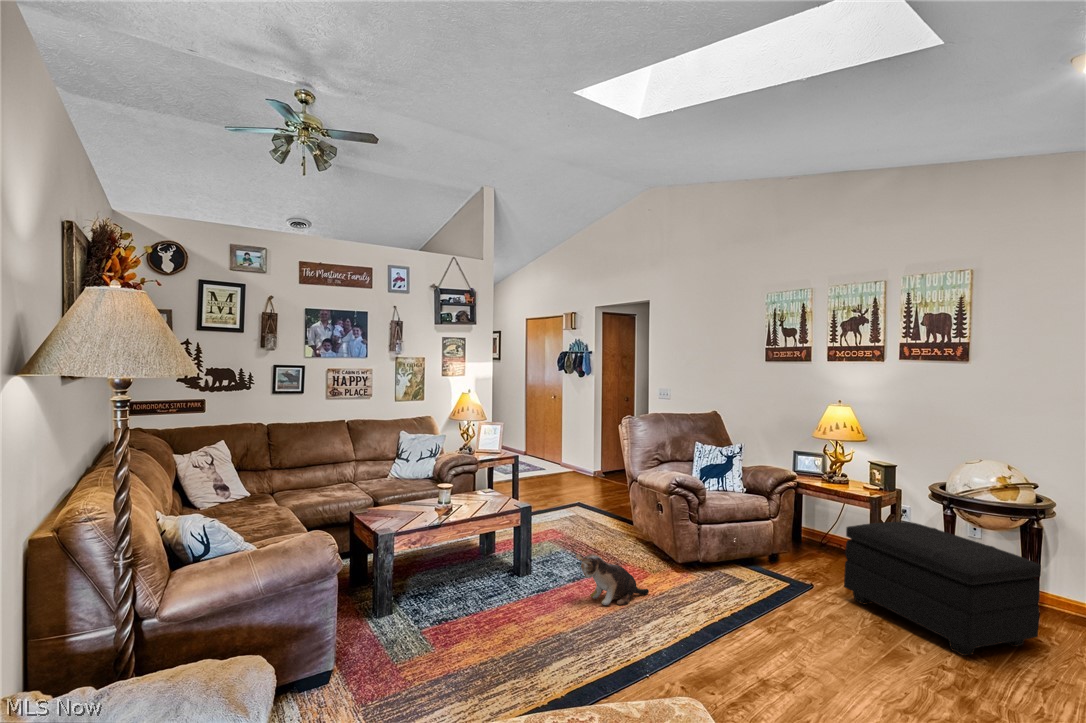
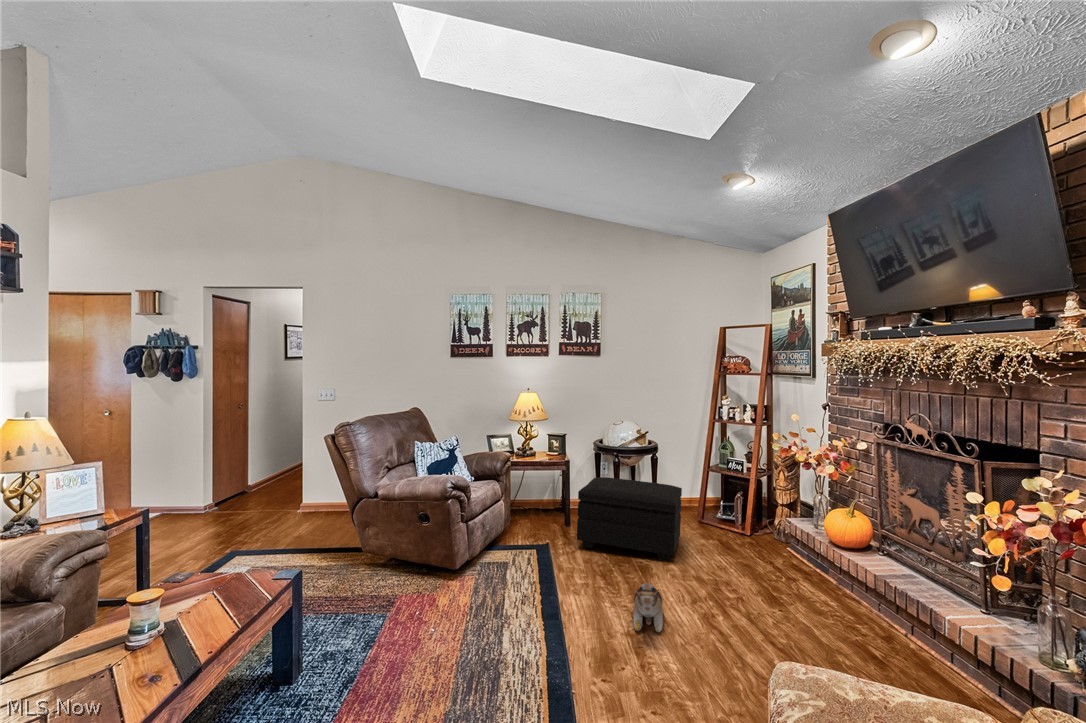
plush toy: present [576,554,649,605] -> present [633,582,664,632]

